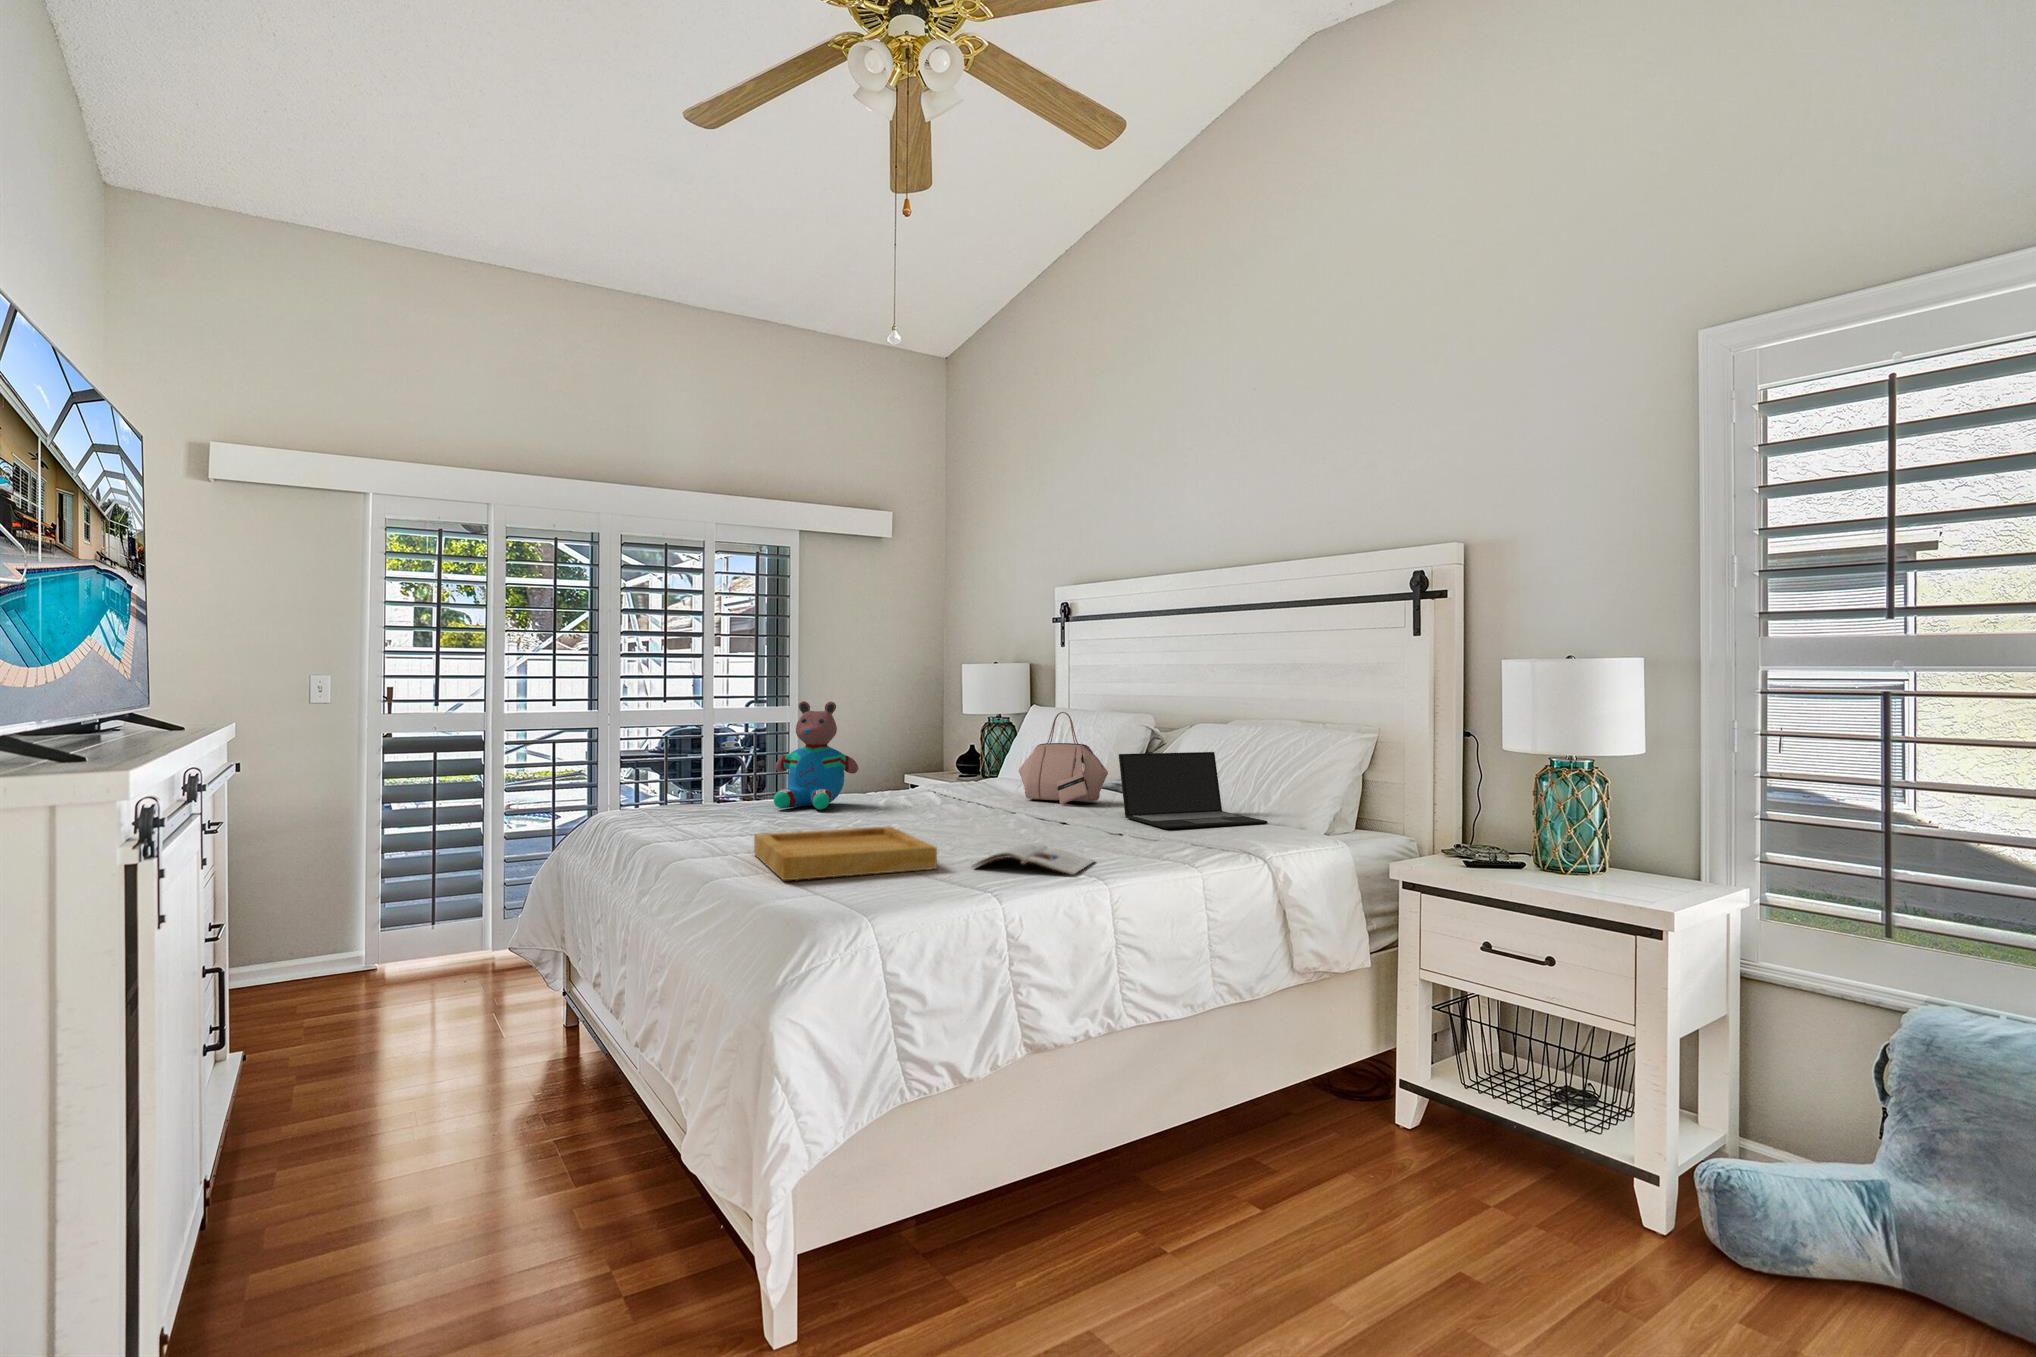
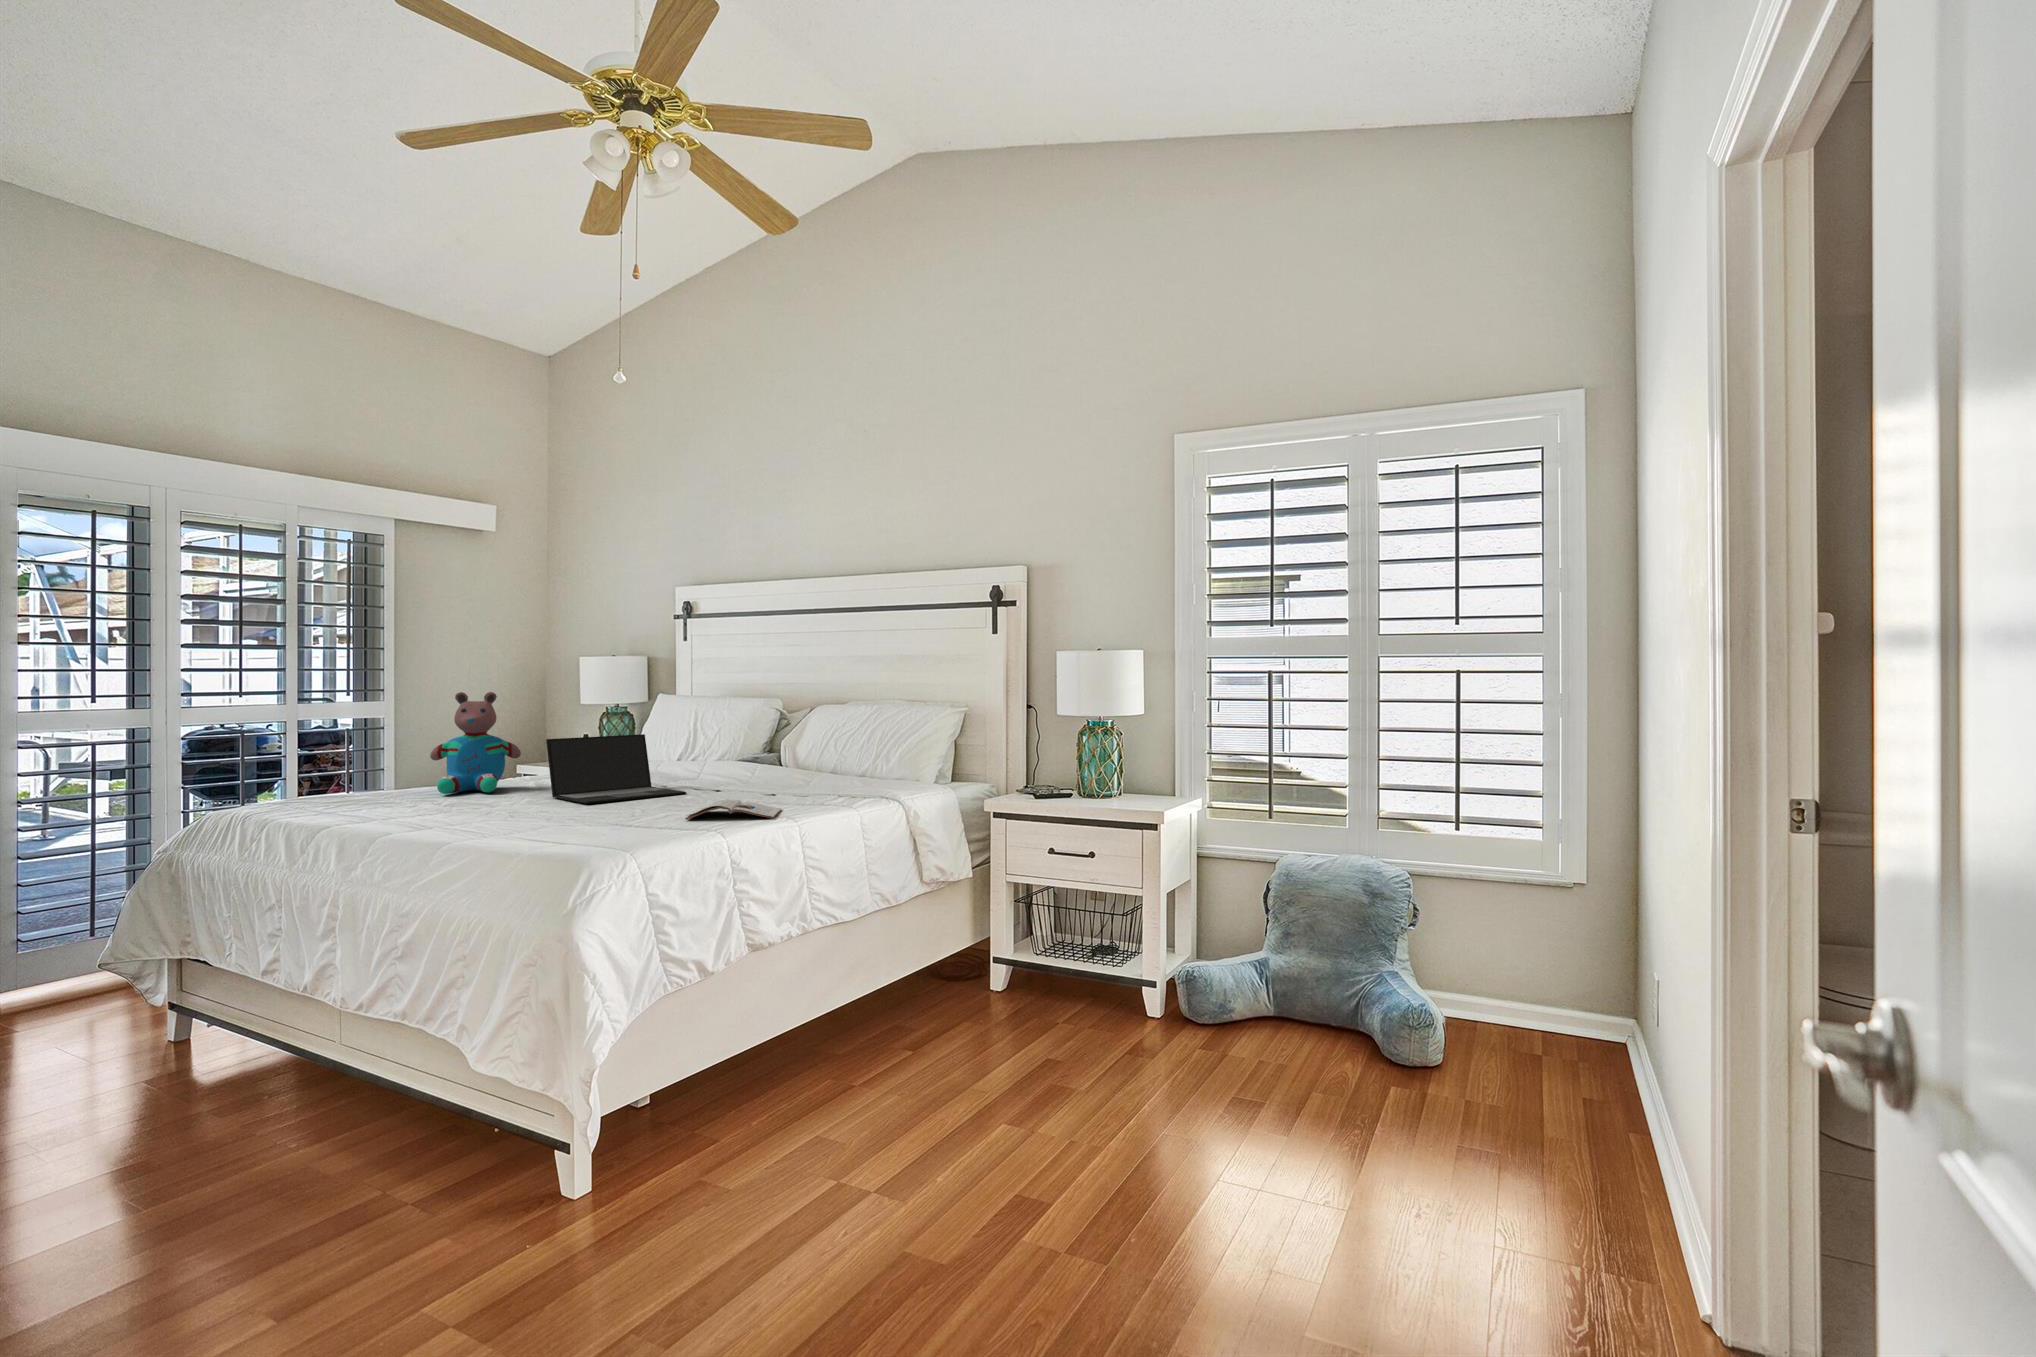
handbag: present [1019,712,1108,805] -> none [671,697,755,776]
laptop: present [1119,752,1267,829] -> present [546,734,686,803]
tray: present [754,827,937,880] -> none [472,796,656,839]

